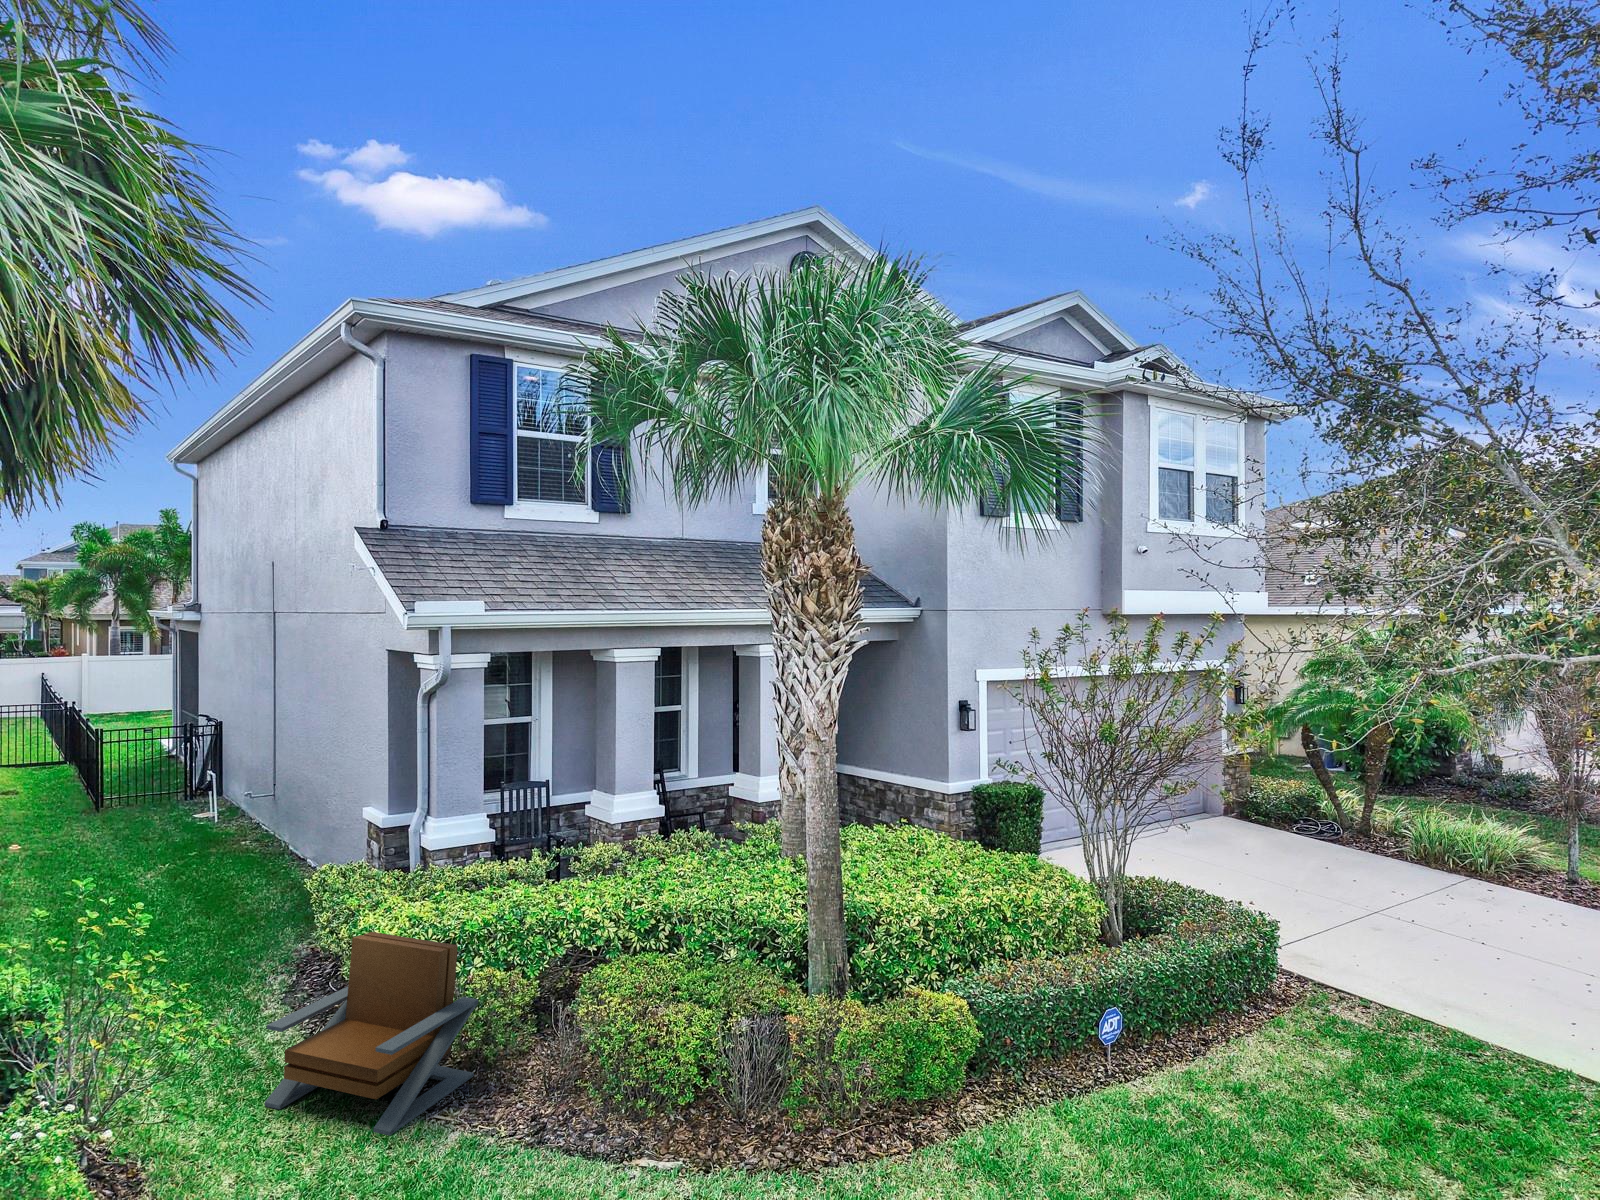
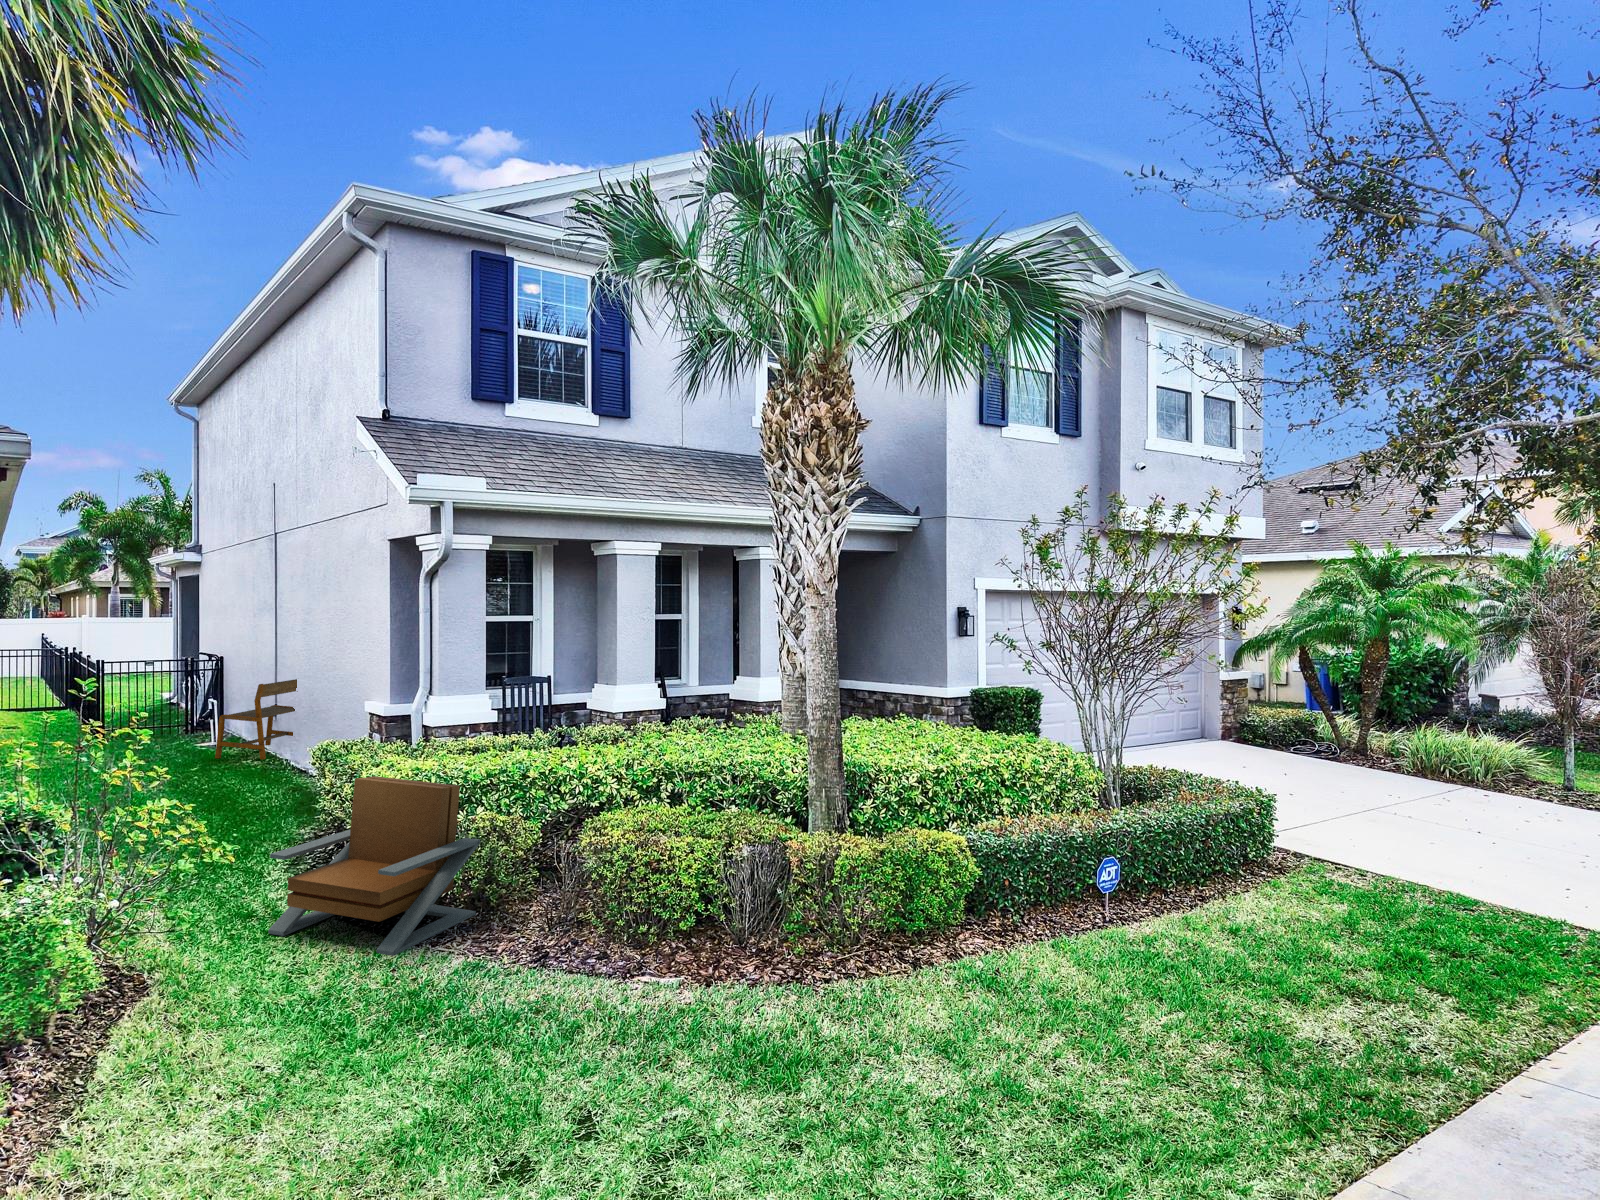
bench: none [212,771,305,859] -> present [215,679,298,759]

